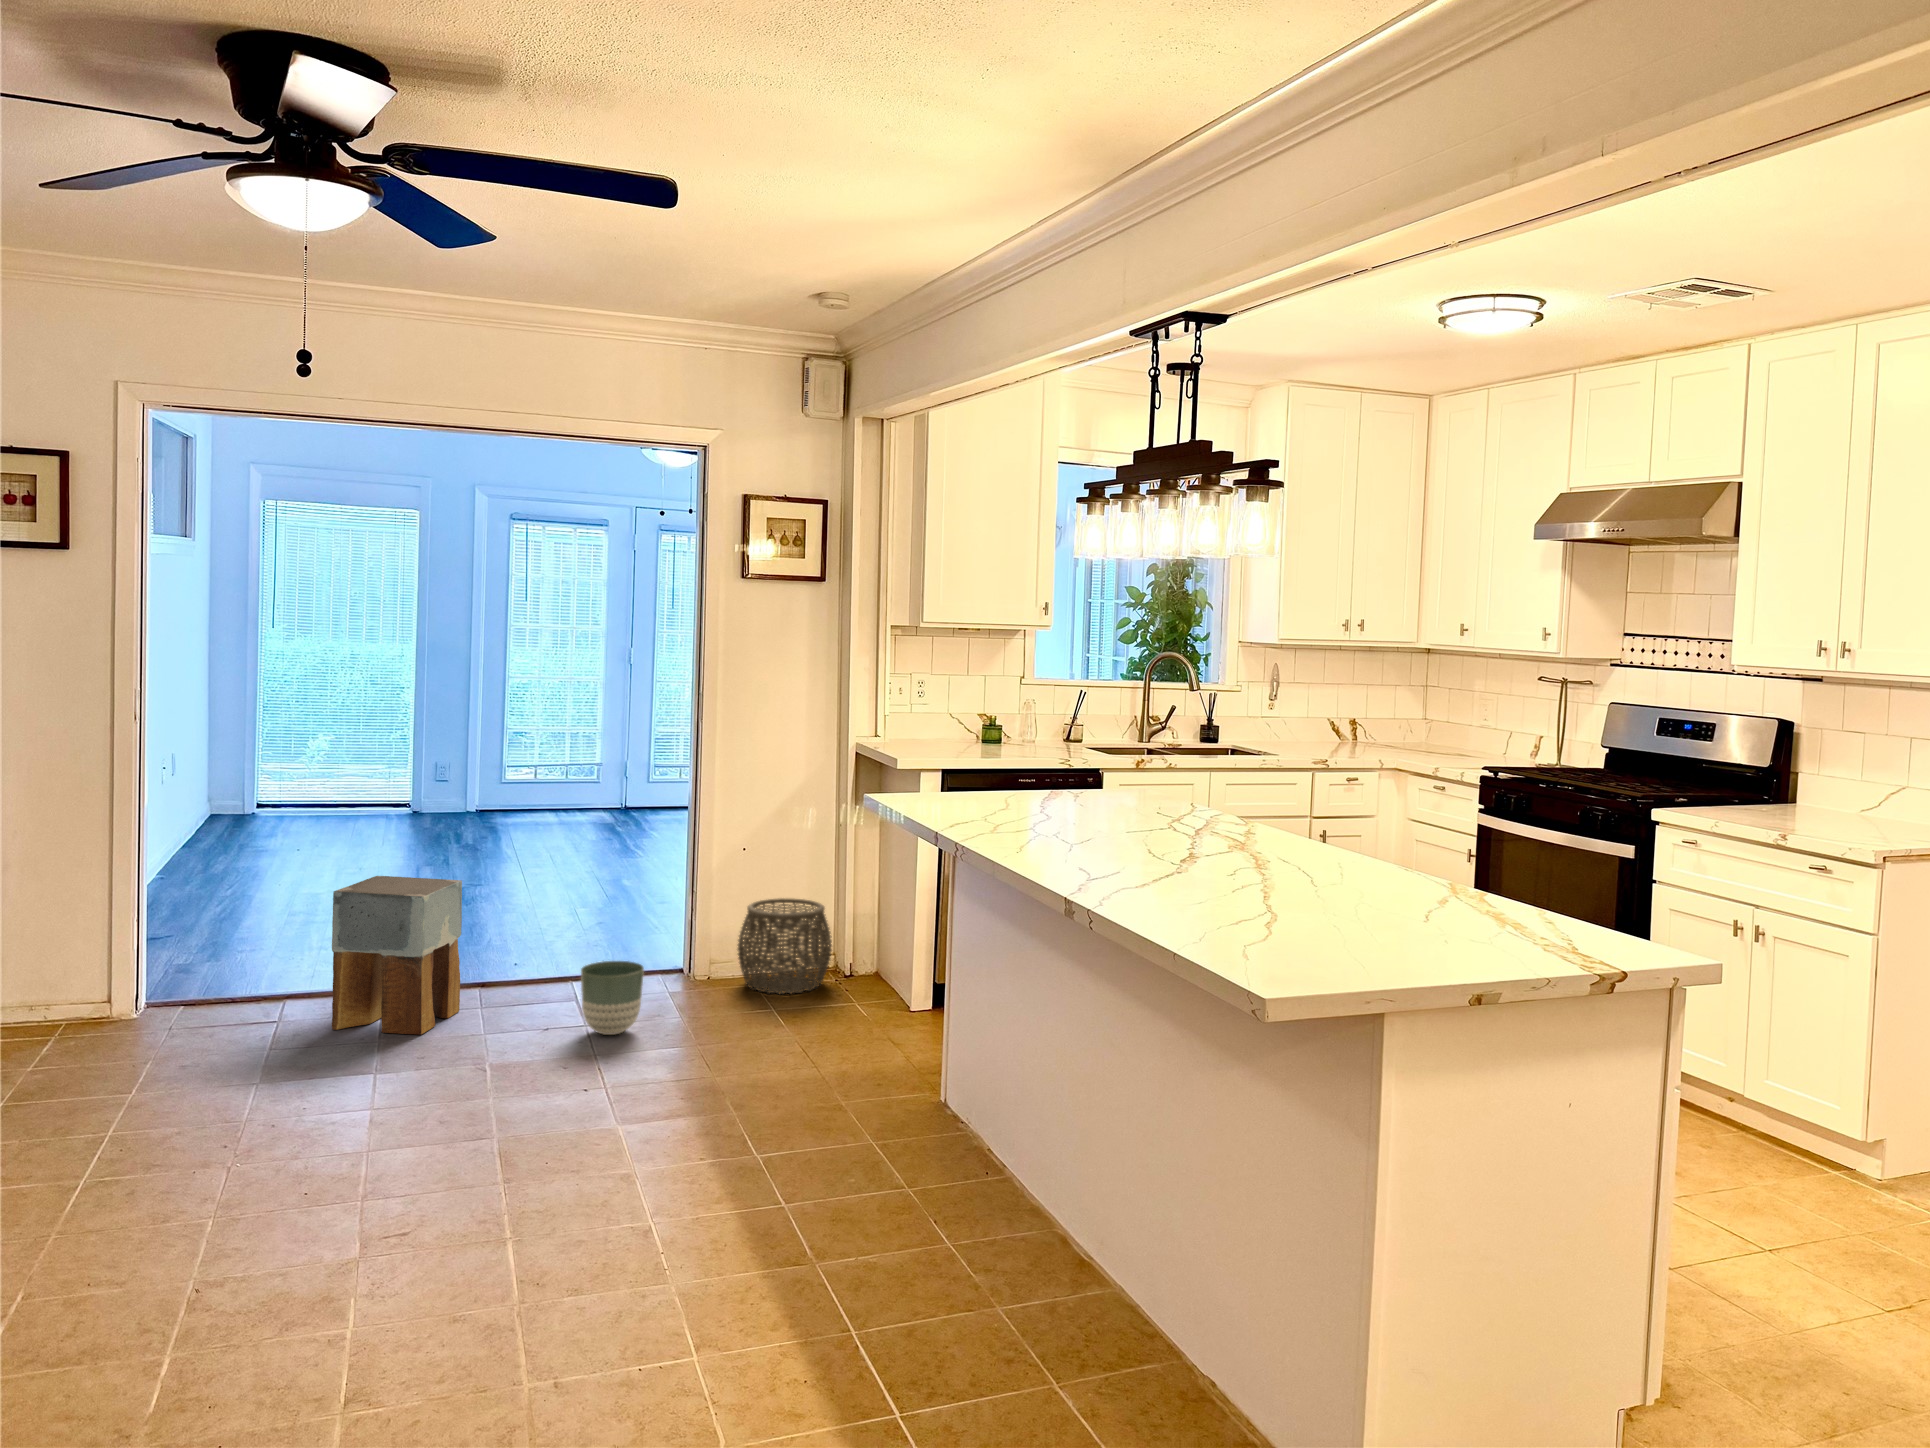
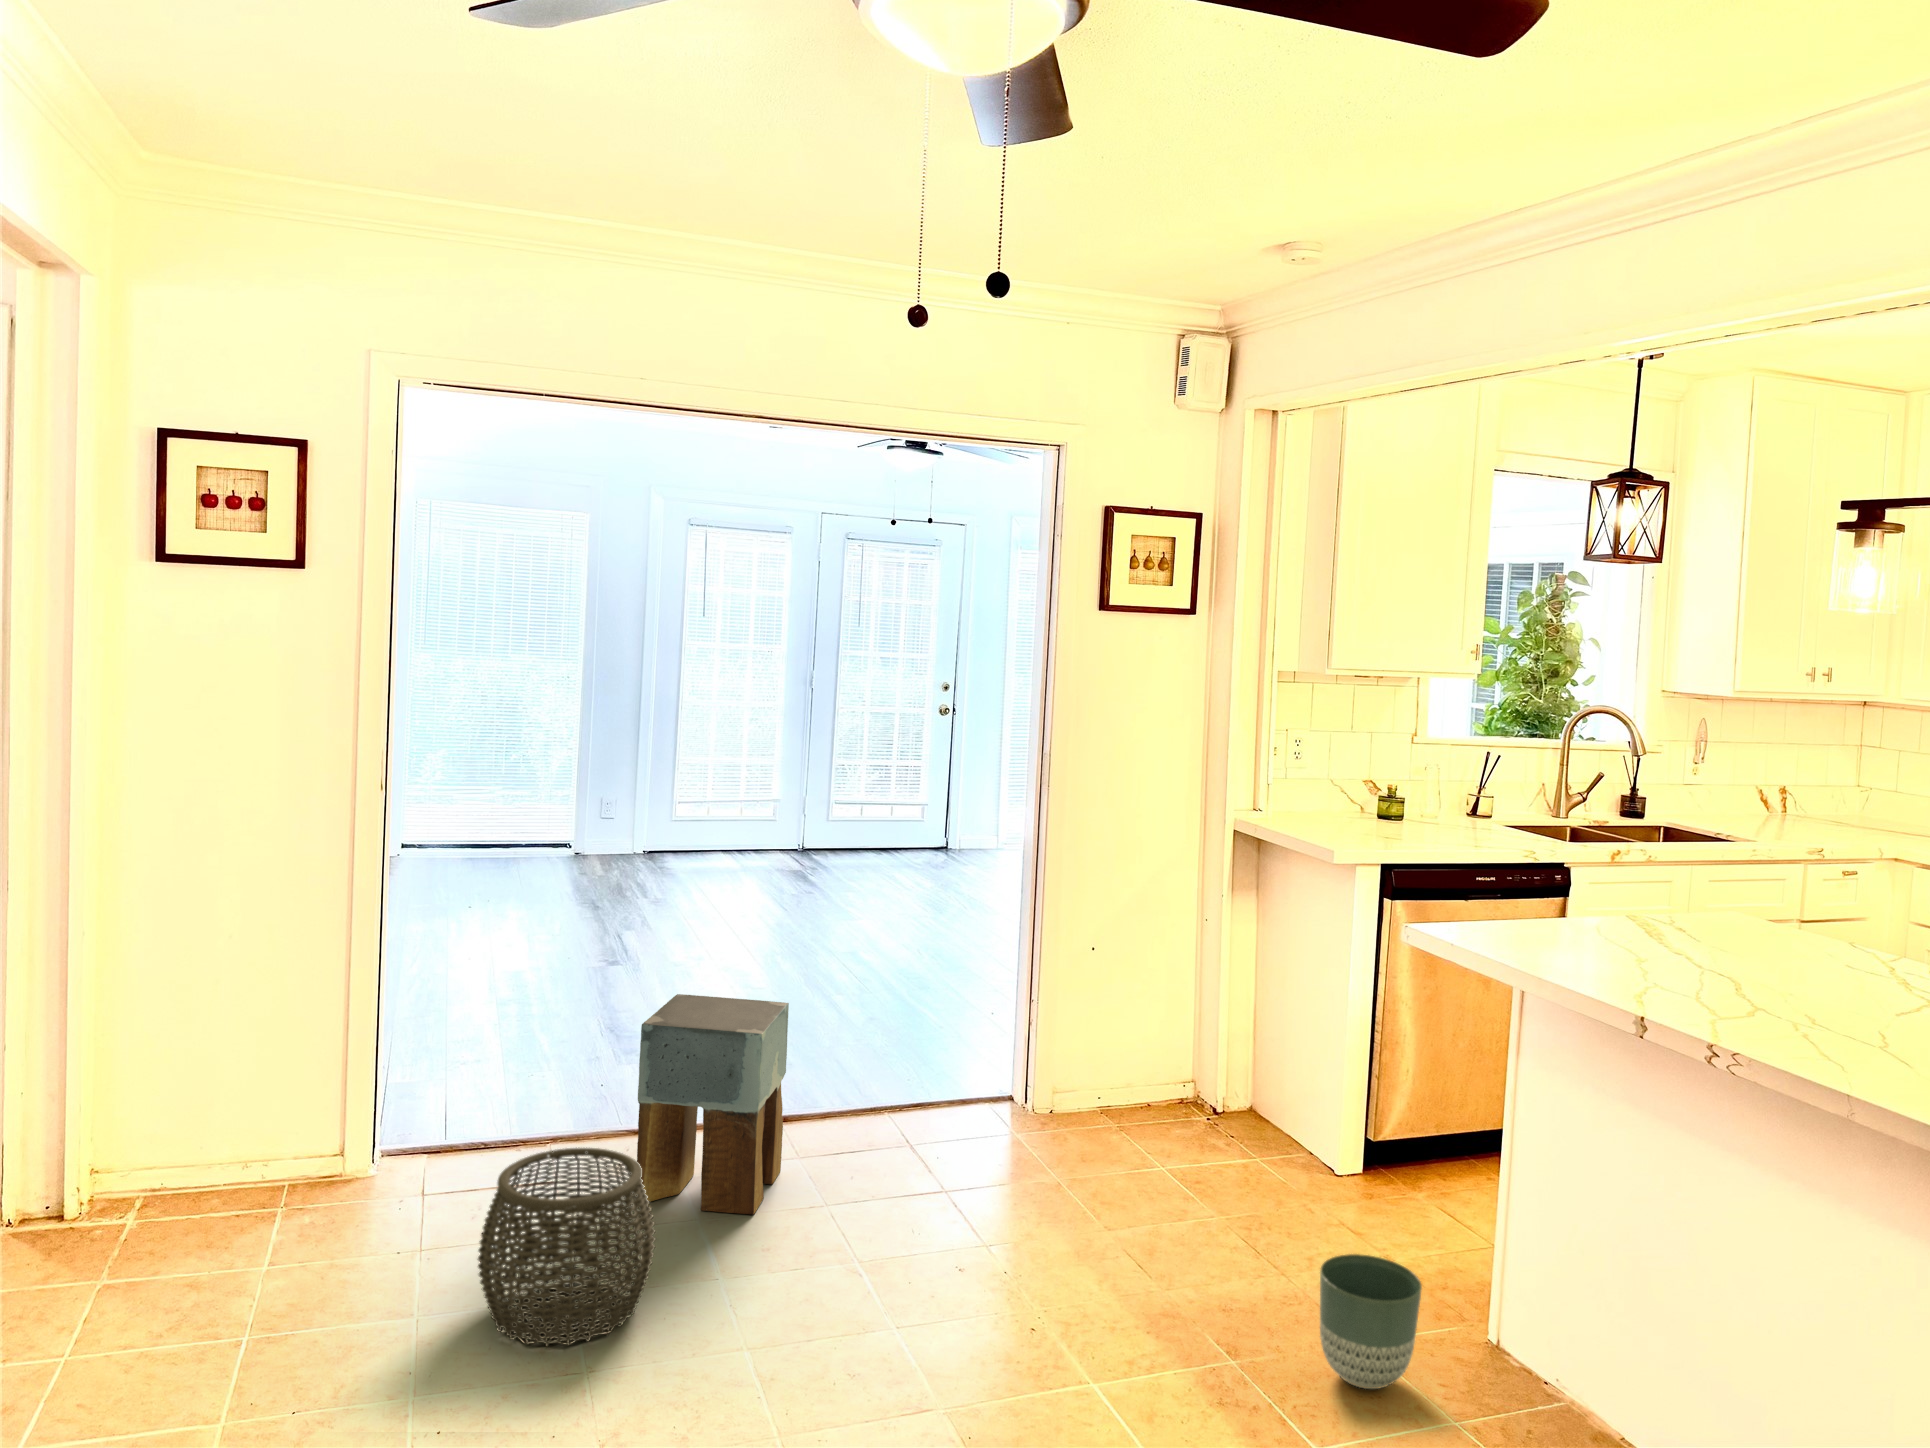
woven basket: present [738,898,832,994] -> present [478,1148,656,1347]
planter: present [581,961,644,1035] -> present [1320,1254,1422,1389]

